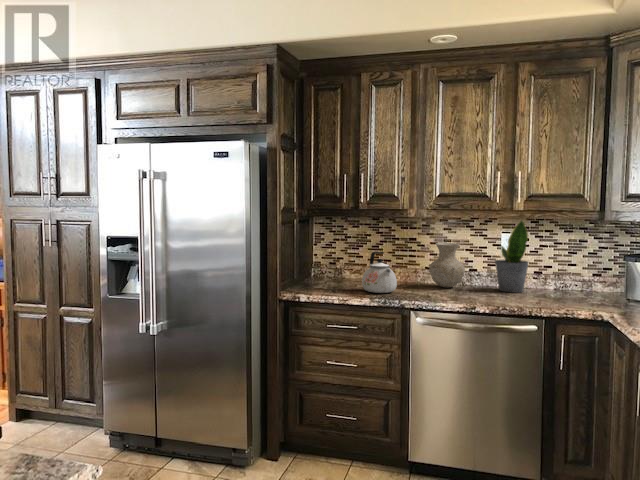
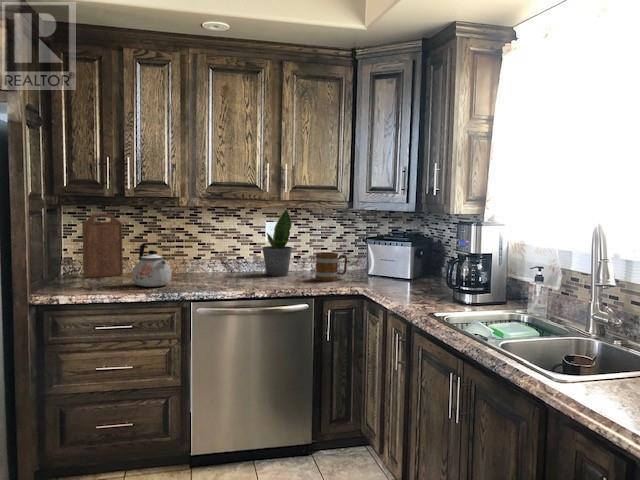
cutting board: none [327,224,360,281] -> present [82,214,123,278]
vase: present [429,243,465,288] -> none [200,232,235,276]
mug: none [552,269,594,303] -> present [315,252,347,281]

